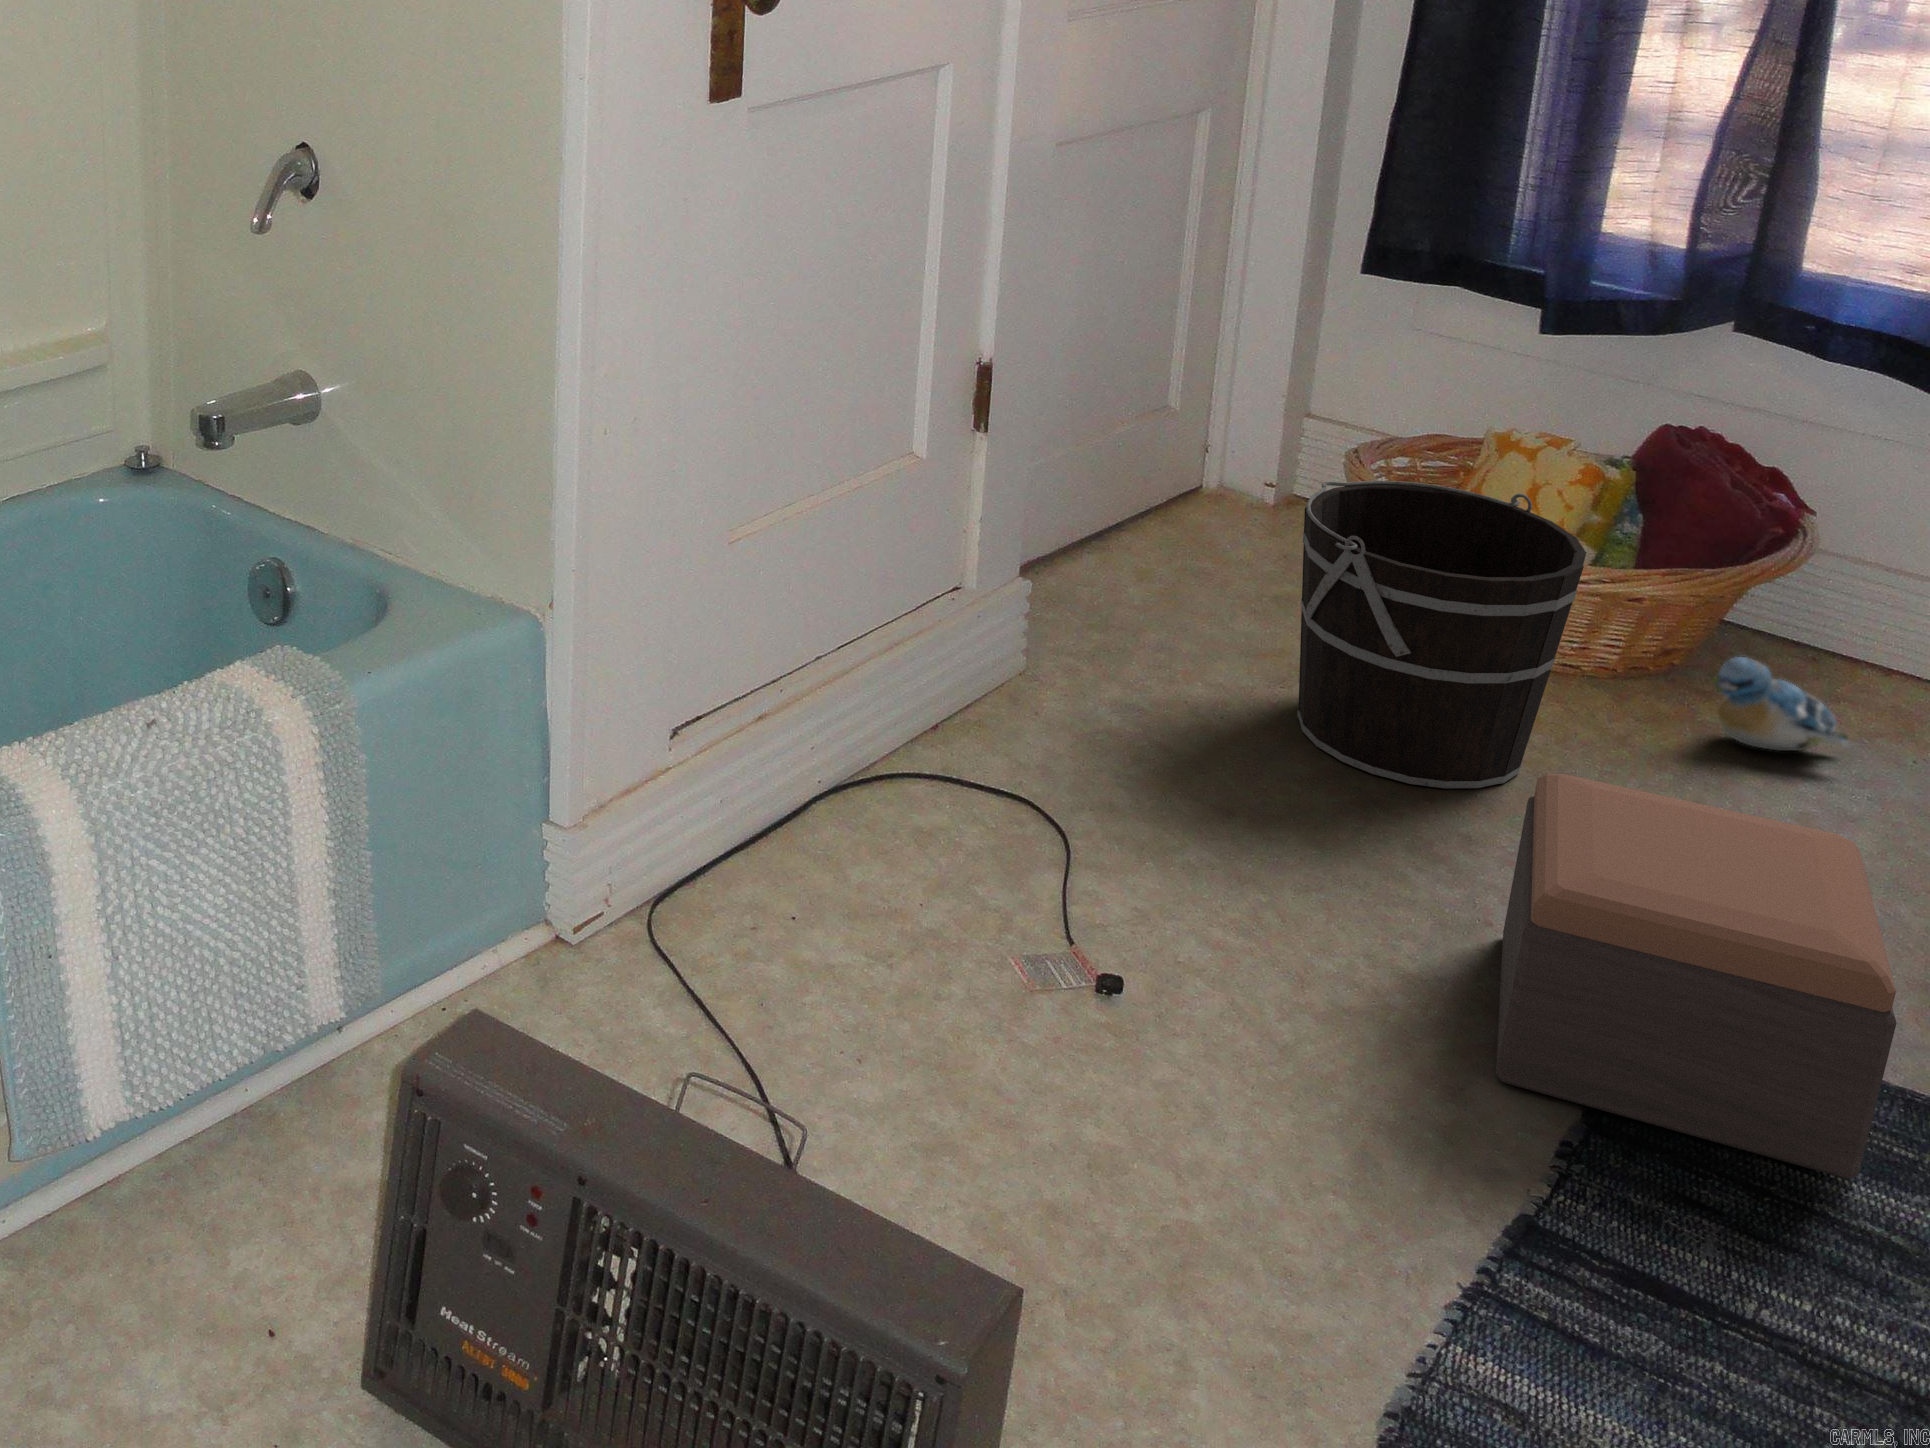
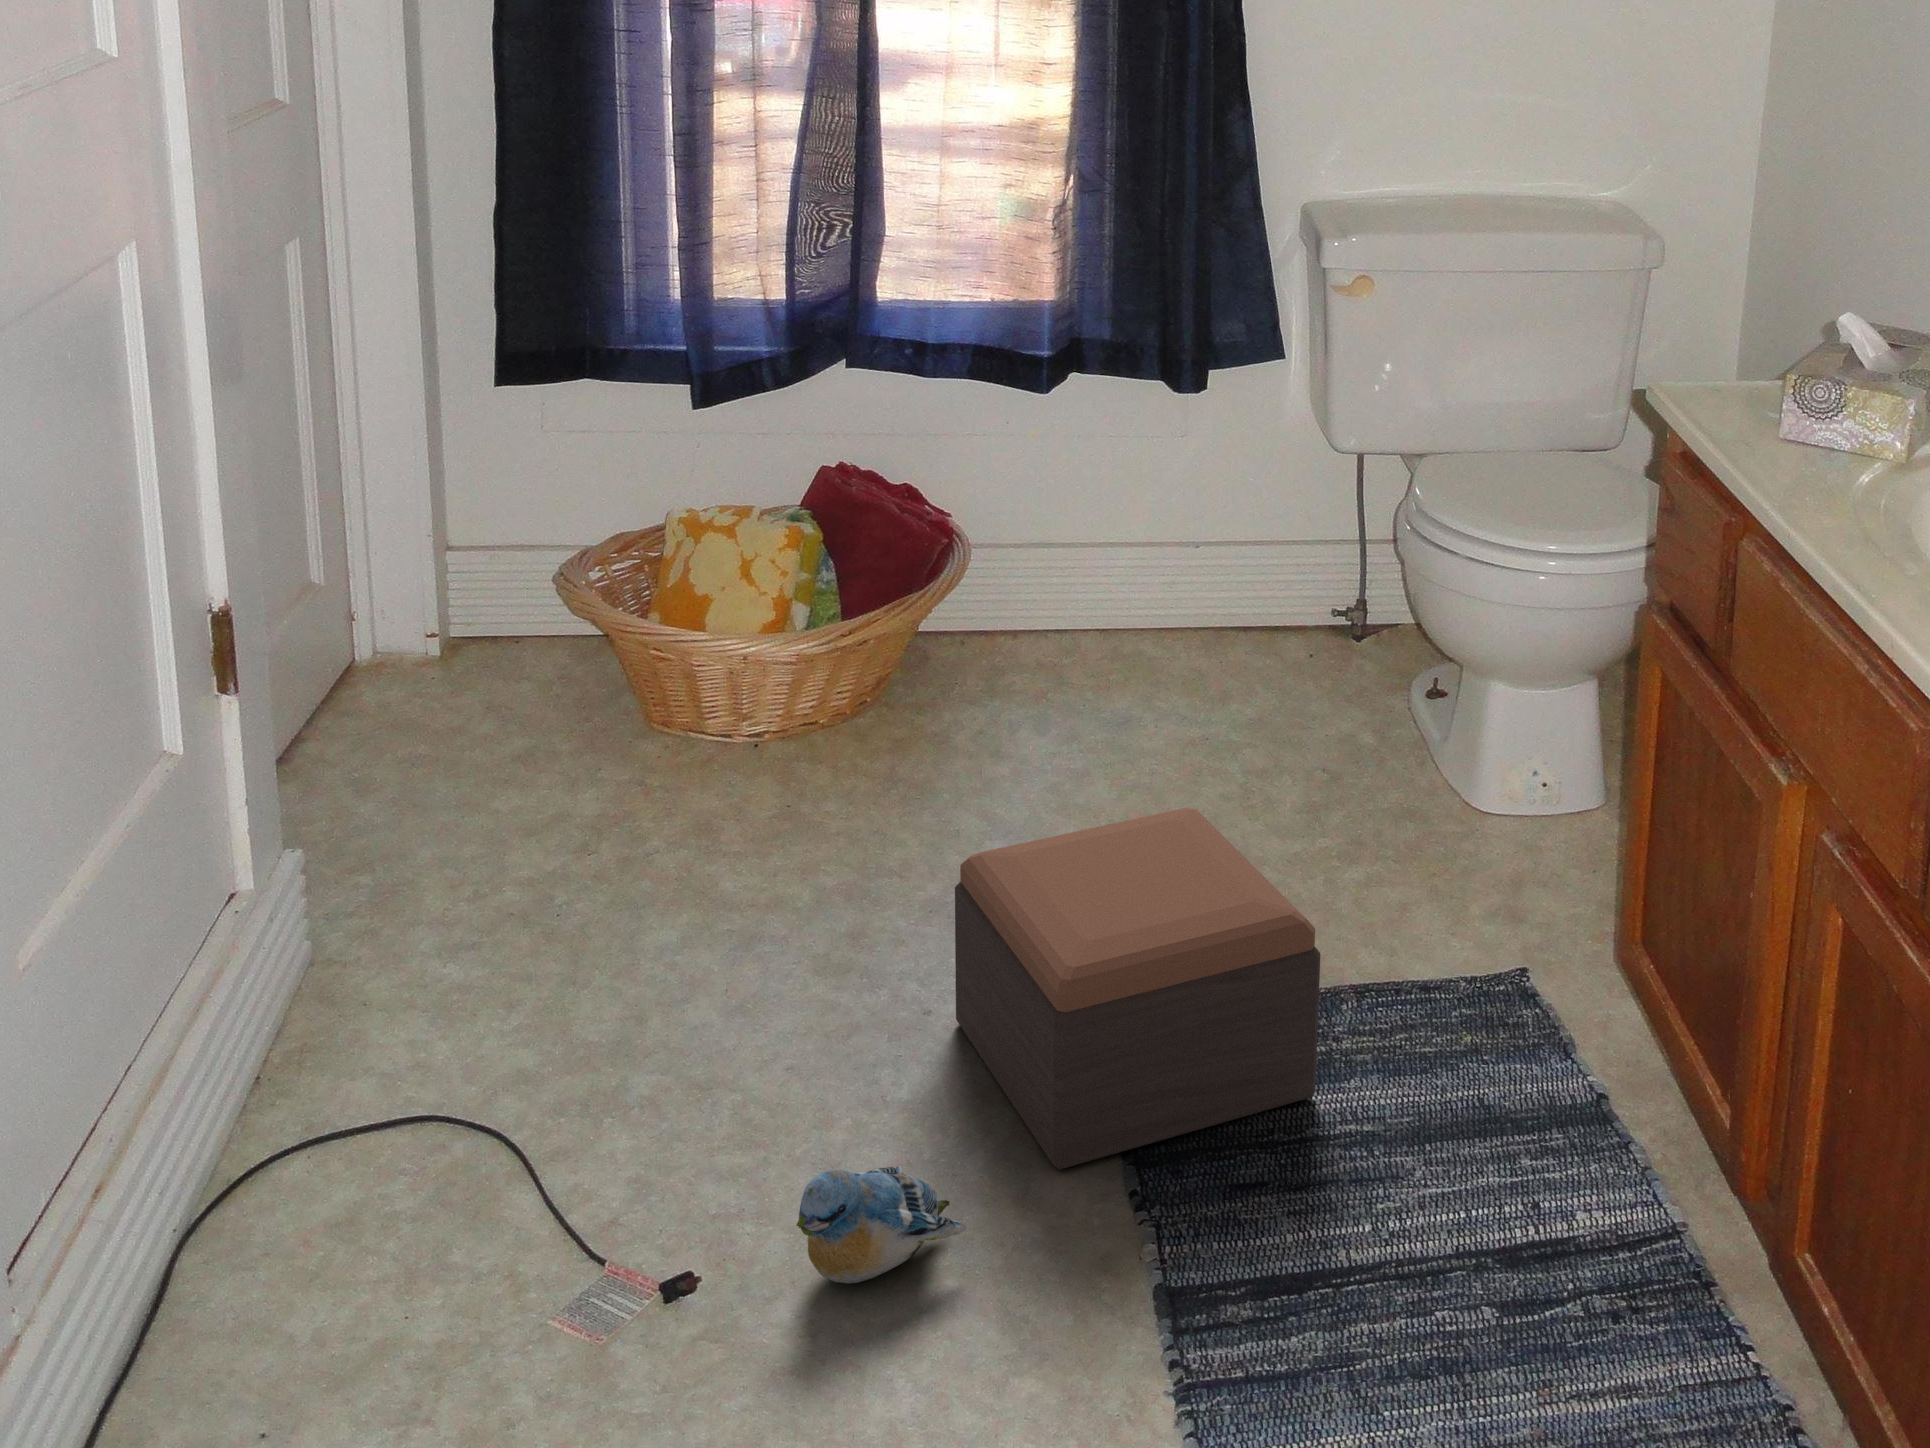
bucket: present [1297,481,1586,788] -> none [596,582,870,917]
plush toy: present [1713,657,1851,751] -> present [796,1166,966,1283]

